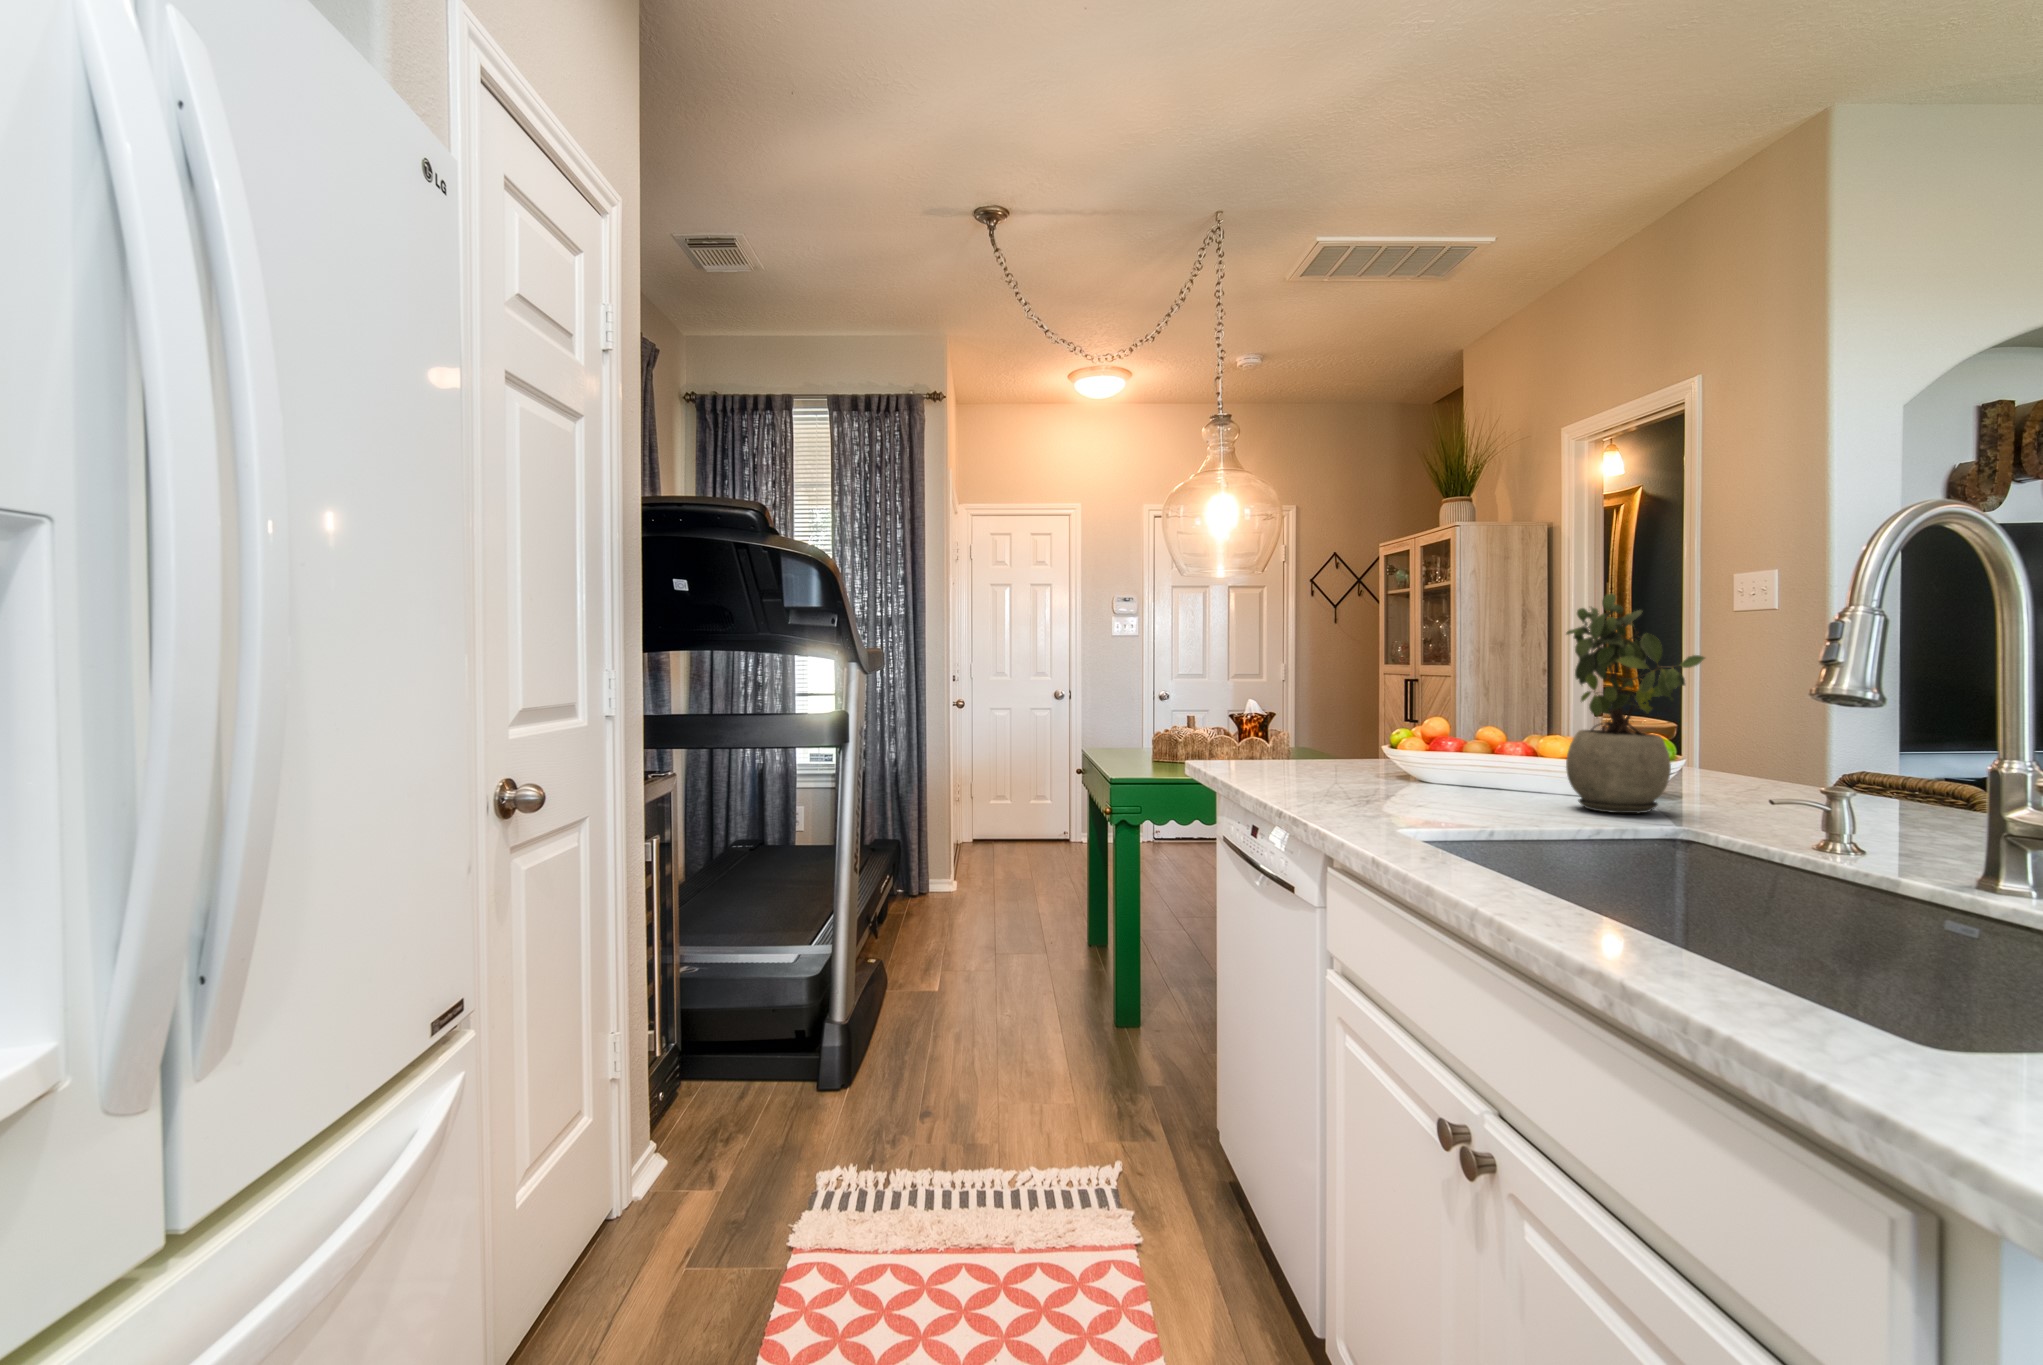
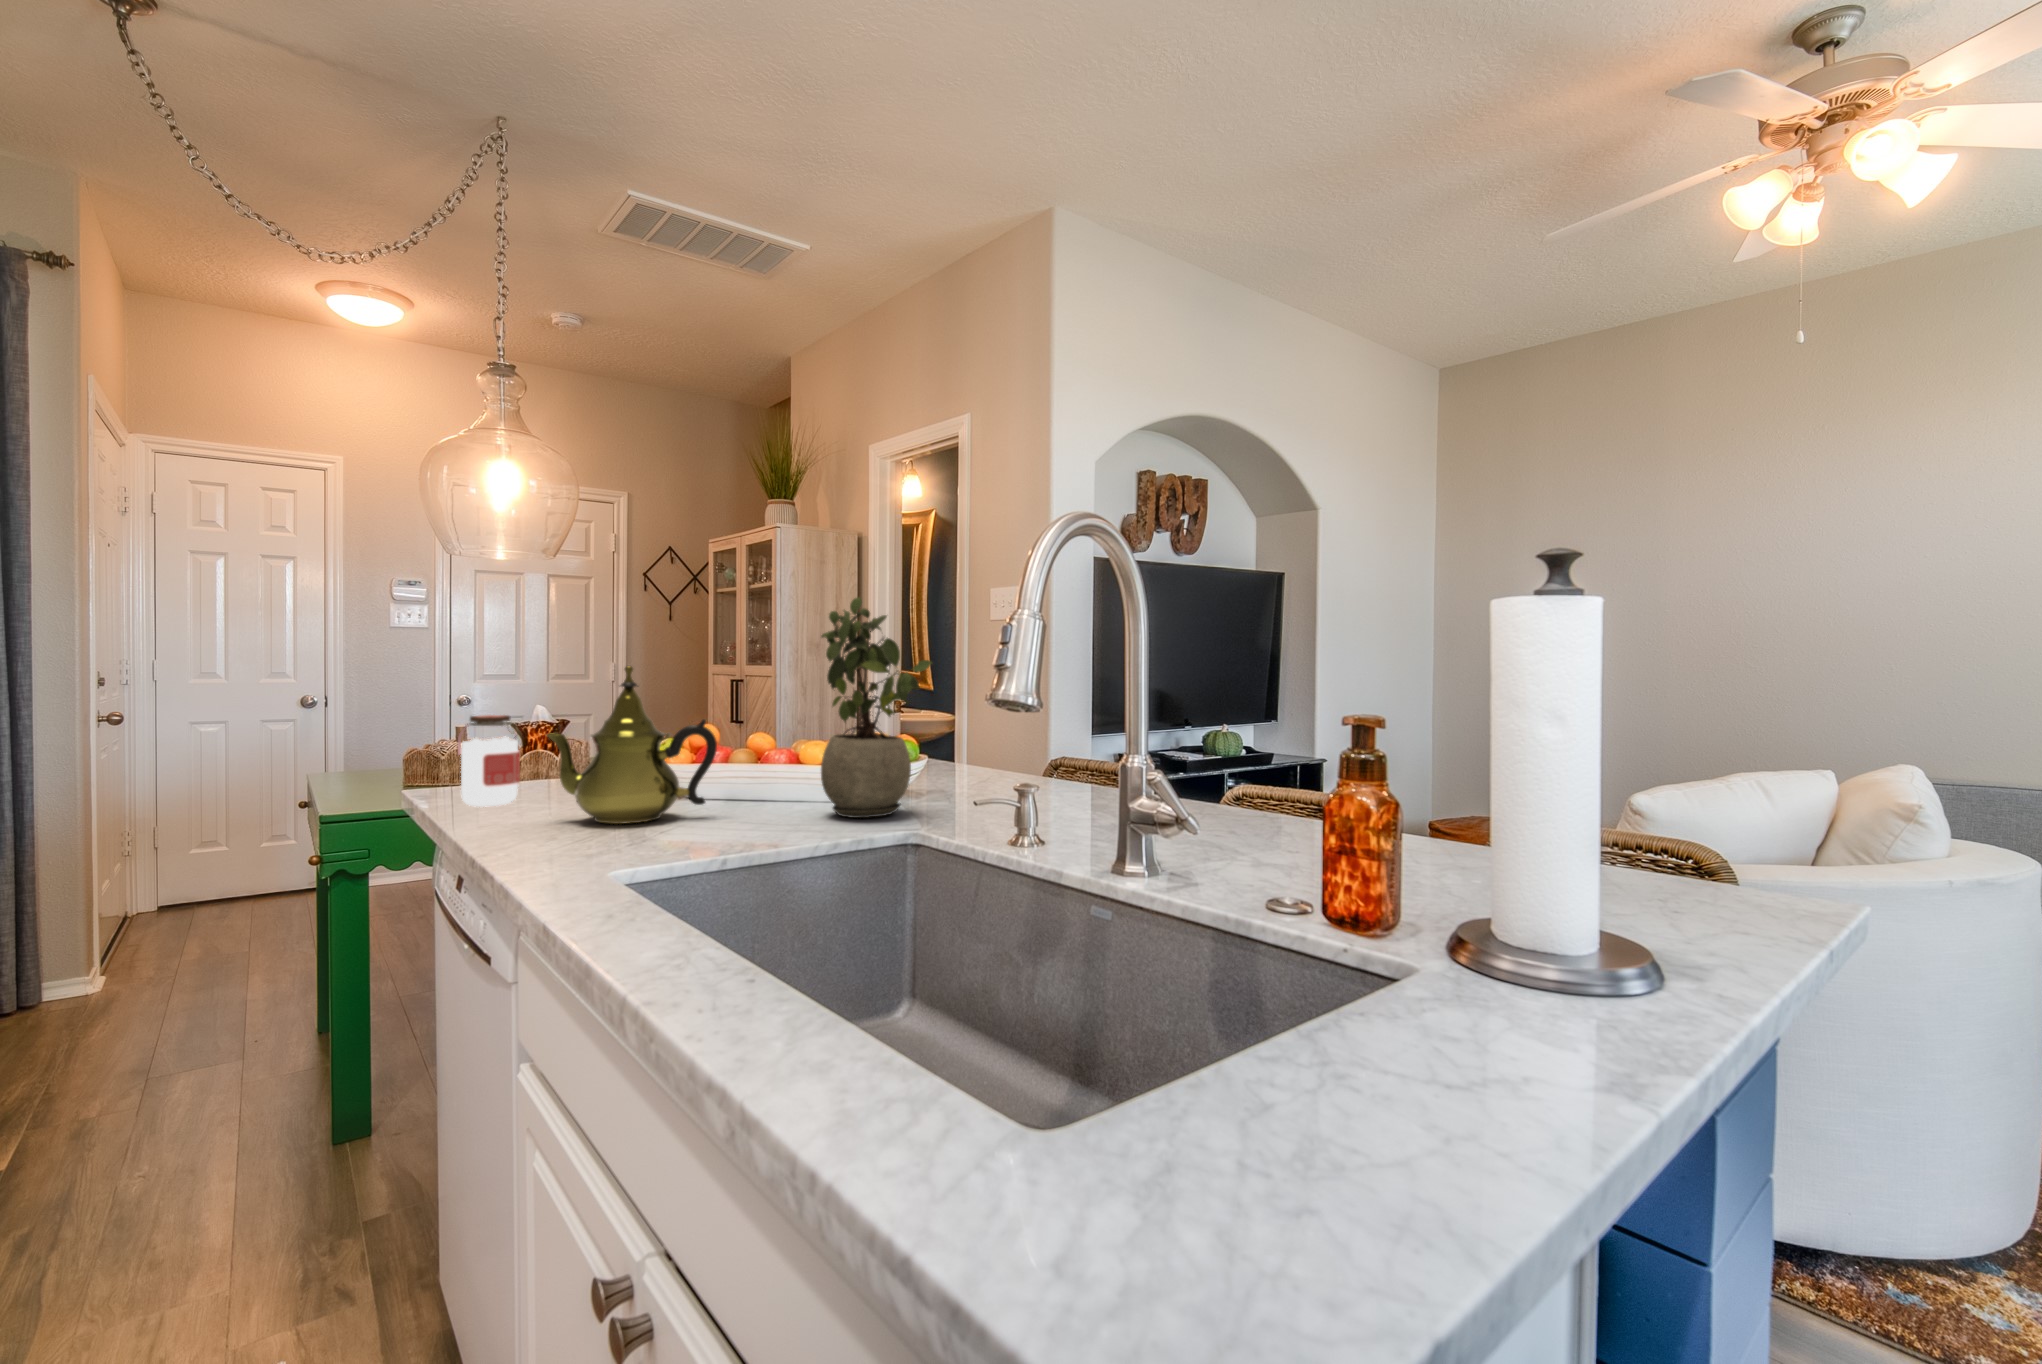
teapot: none [1311,662,1460,798] -> present [547,666,717,824]
jar: none [1235,703,1281,777] -> present [458,715,520,807]

